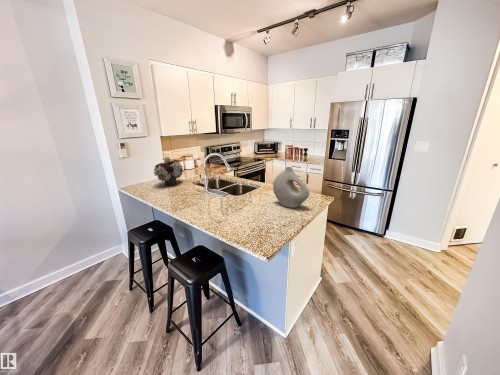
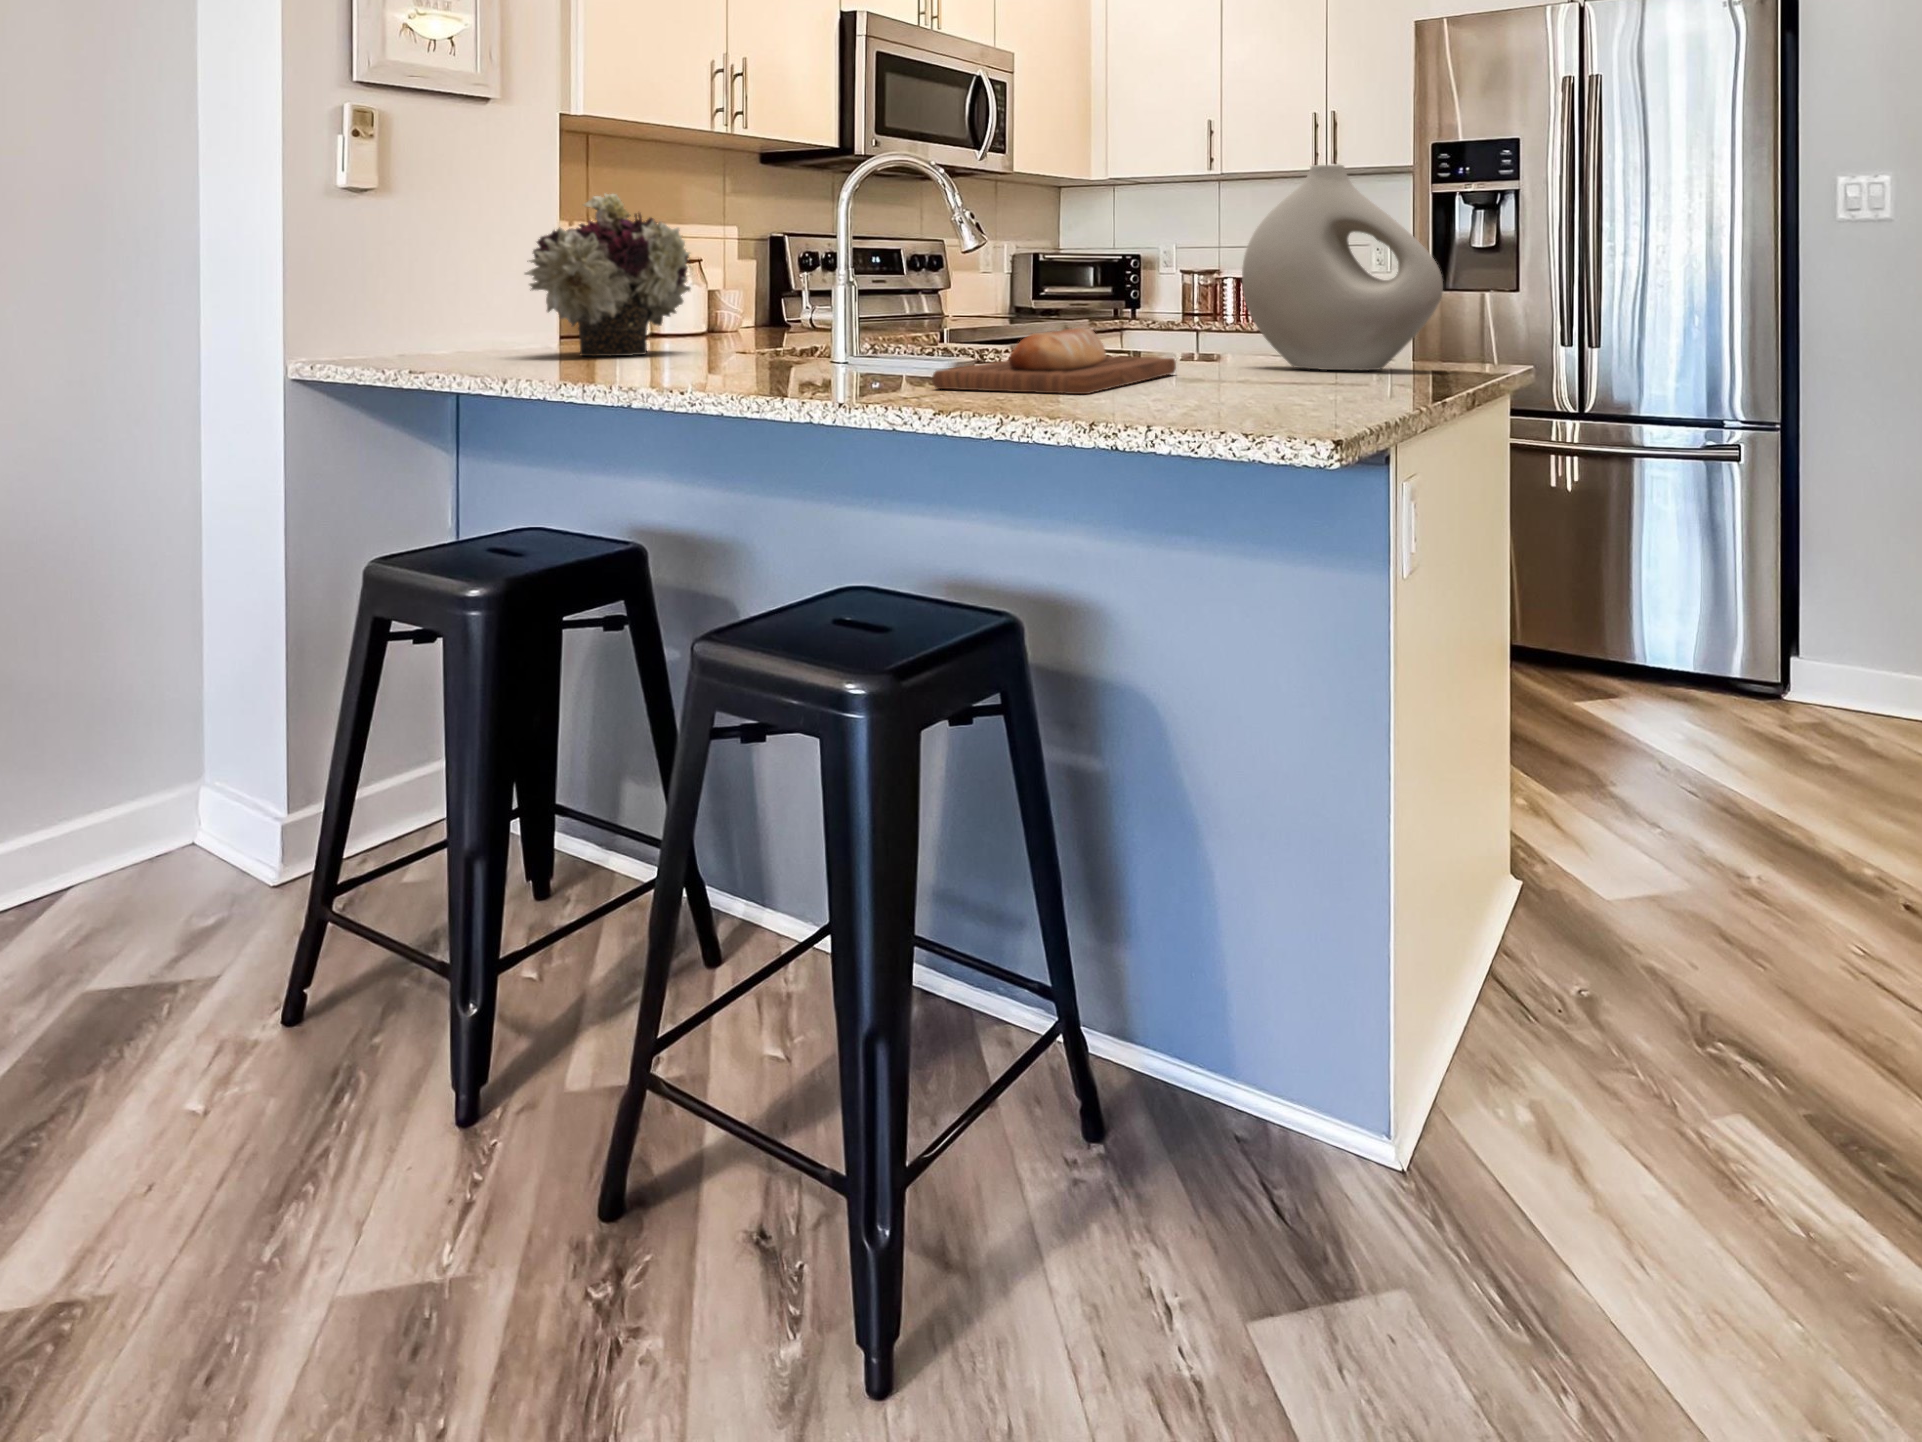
bread loaf: none [207,201,257,228] -> present [932,328,1176,394]

